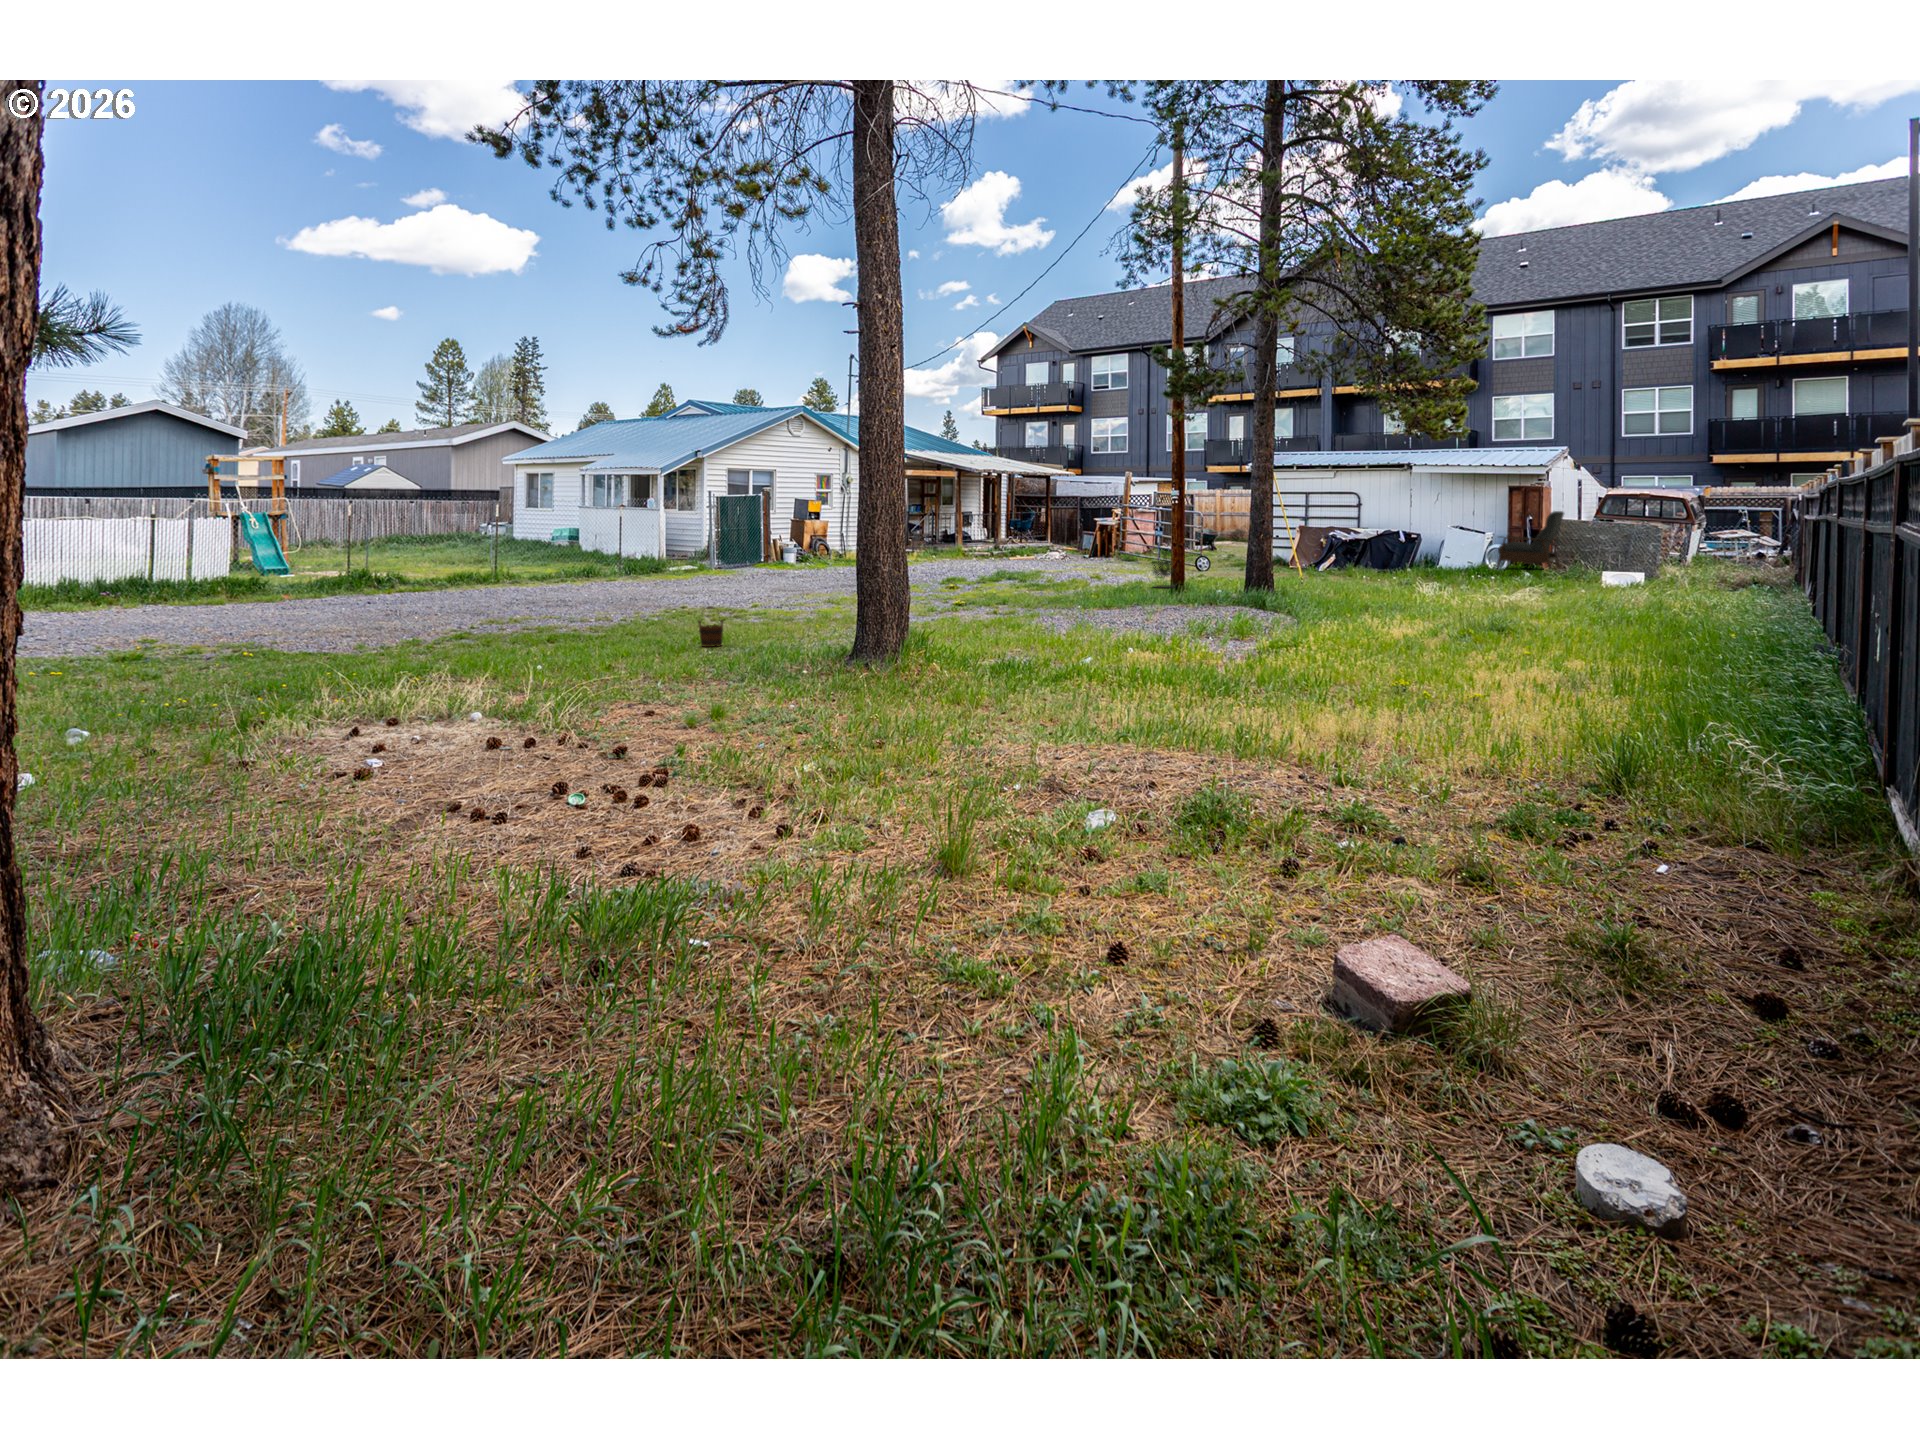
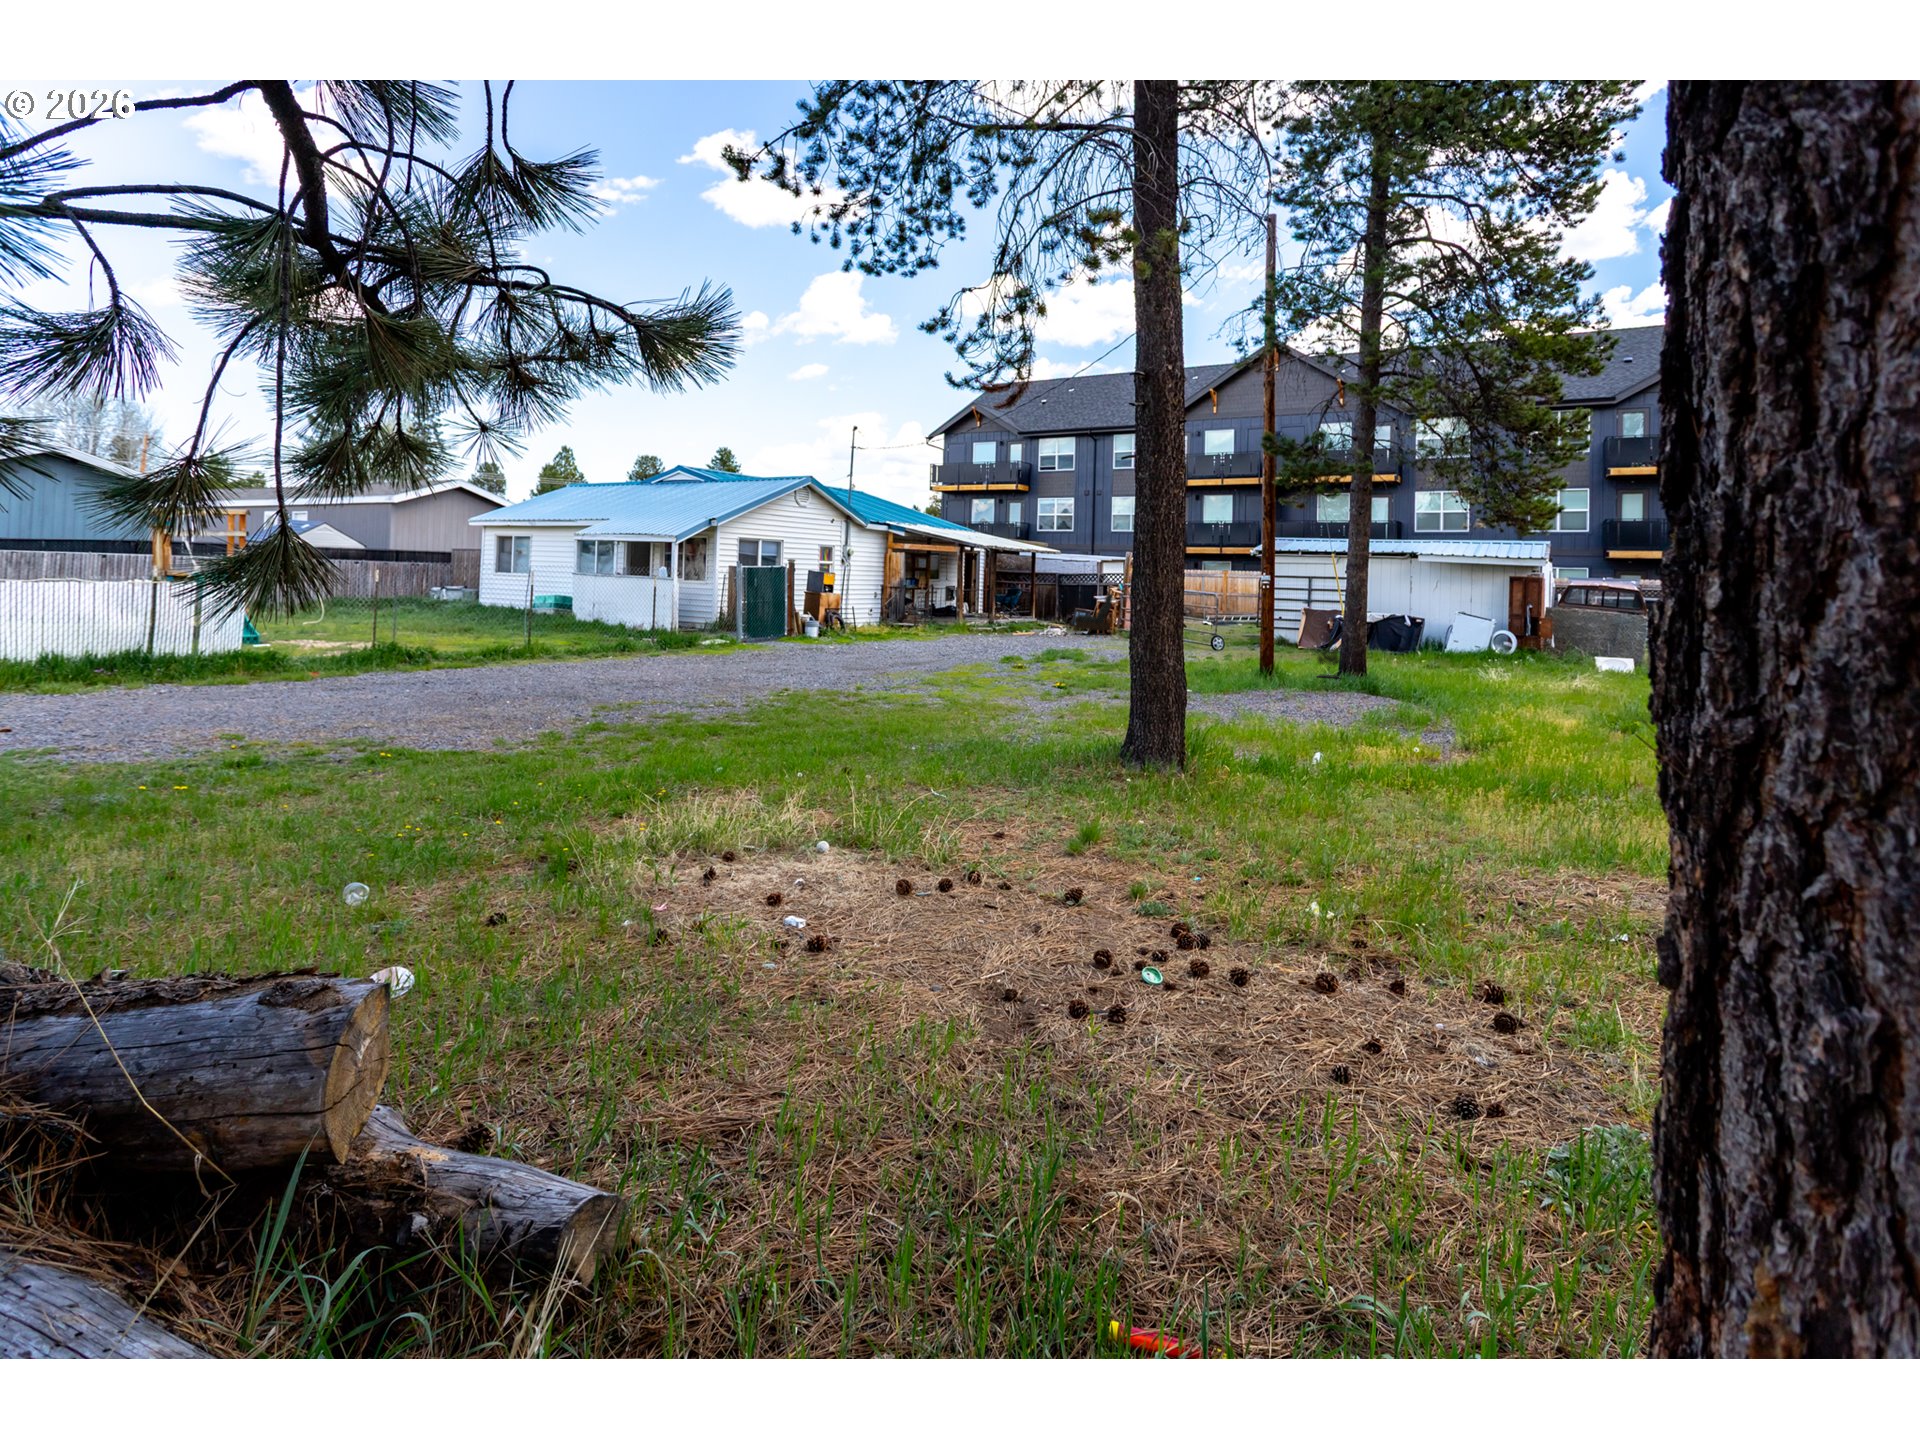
chair: present [1497,511,1564,569] -> present [1074,594,1113,632]
wooden bucket: present [698,606,723,647] -> none [1097,717,1130,770]

